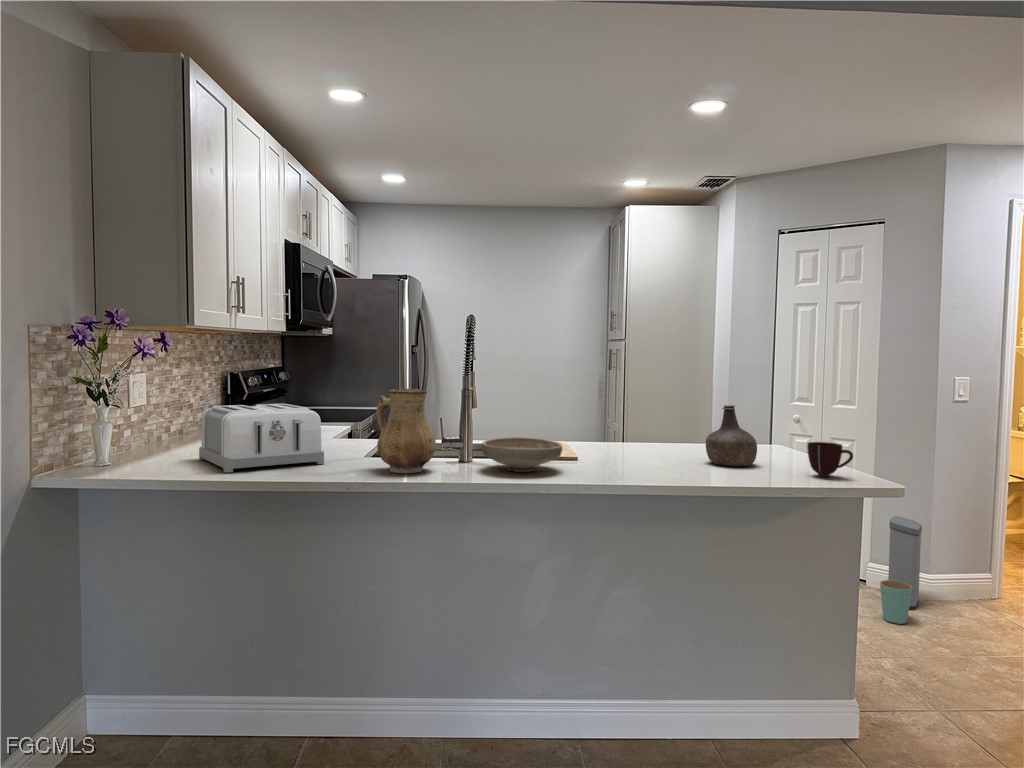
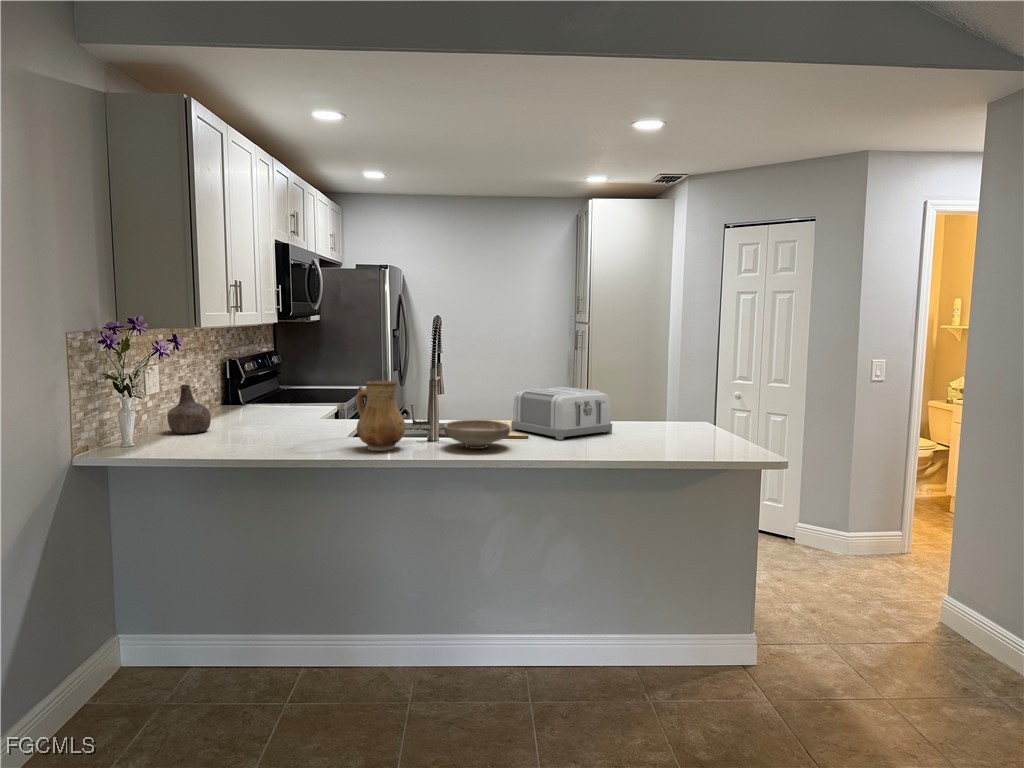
toaster: present [199,404,324,472] -> present [511,387,612,440]
bottle: present [706,405,757,466] -> present [167,384,211,434]
mug: present [807,442,853,477] -> none [712,423,747,451]
trash can: present [880,516,922,624] -> none [801,482,842,574]

